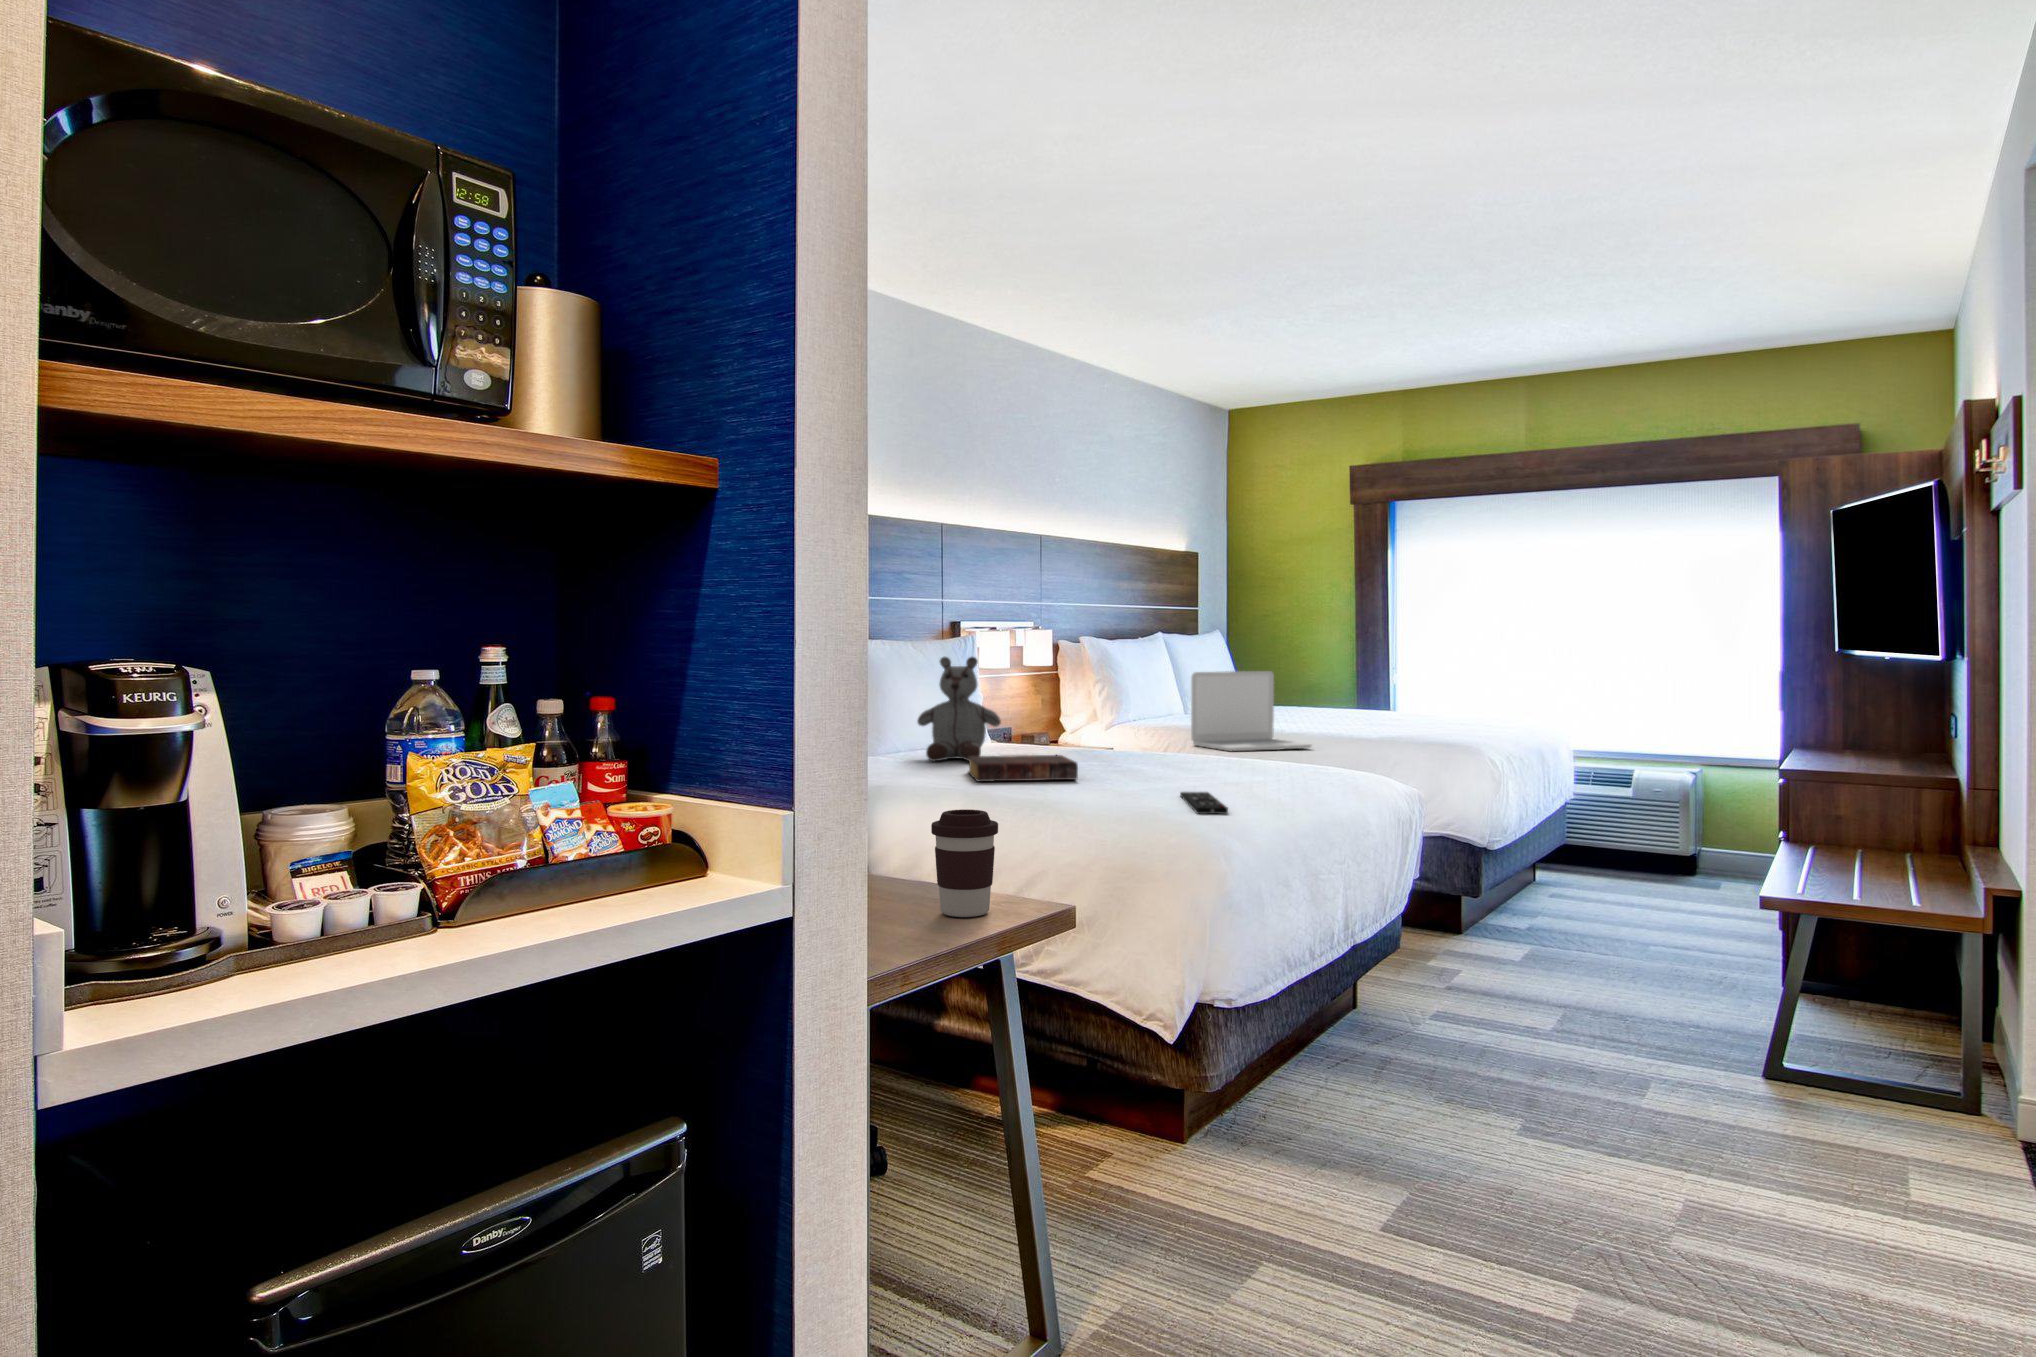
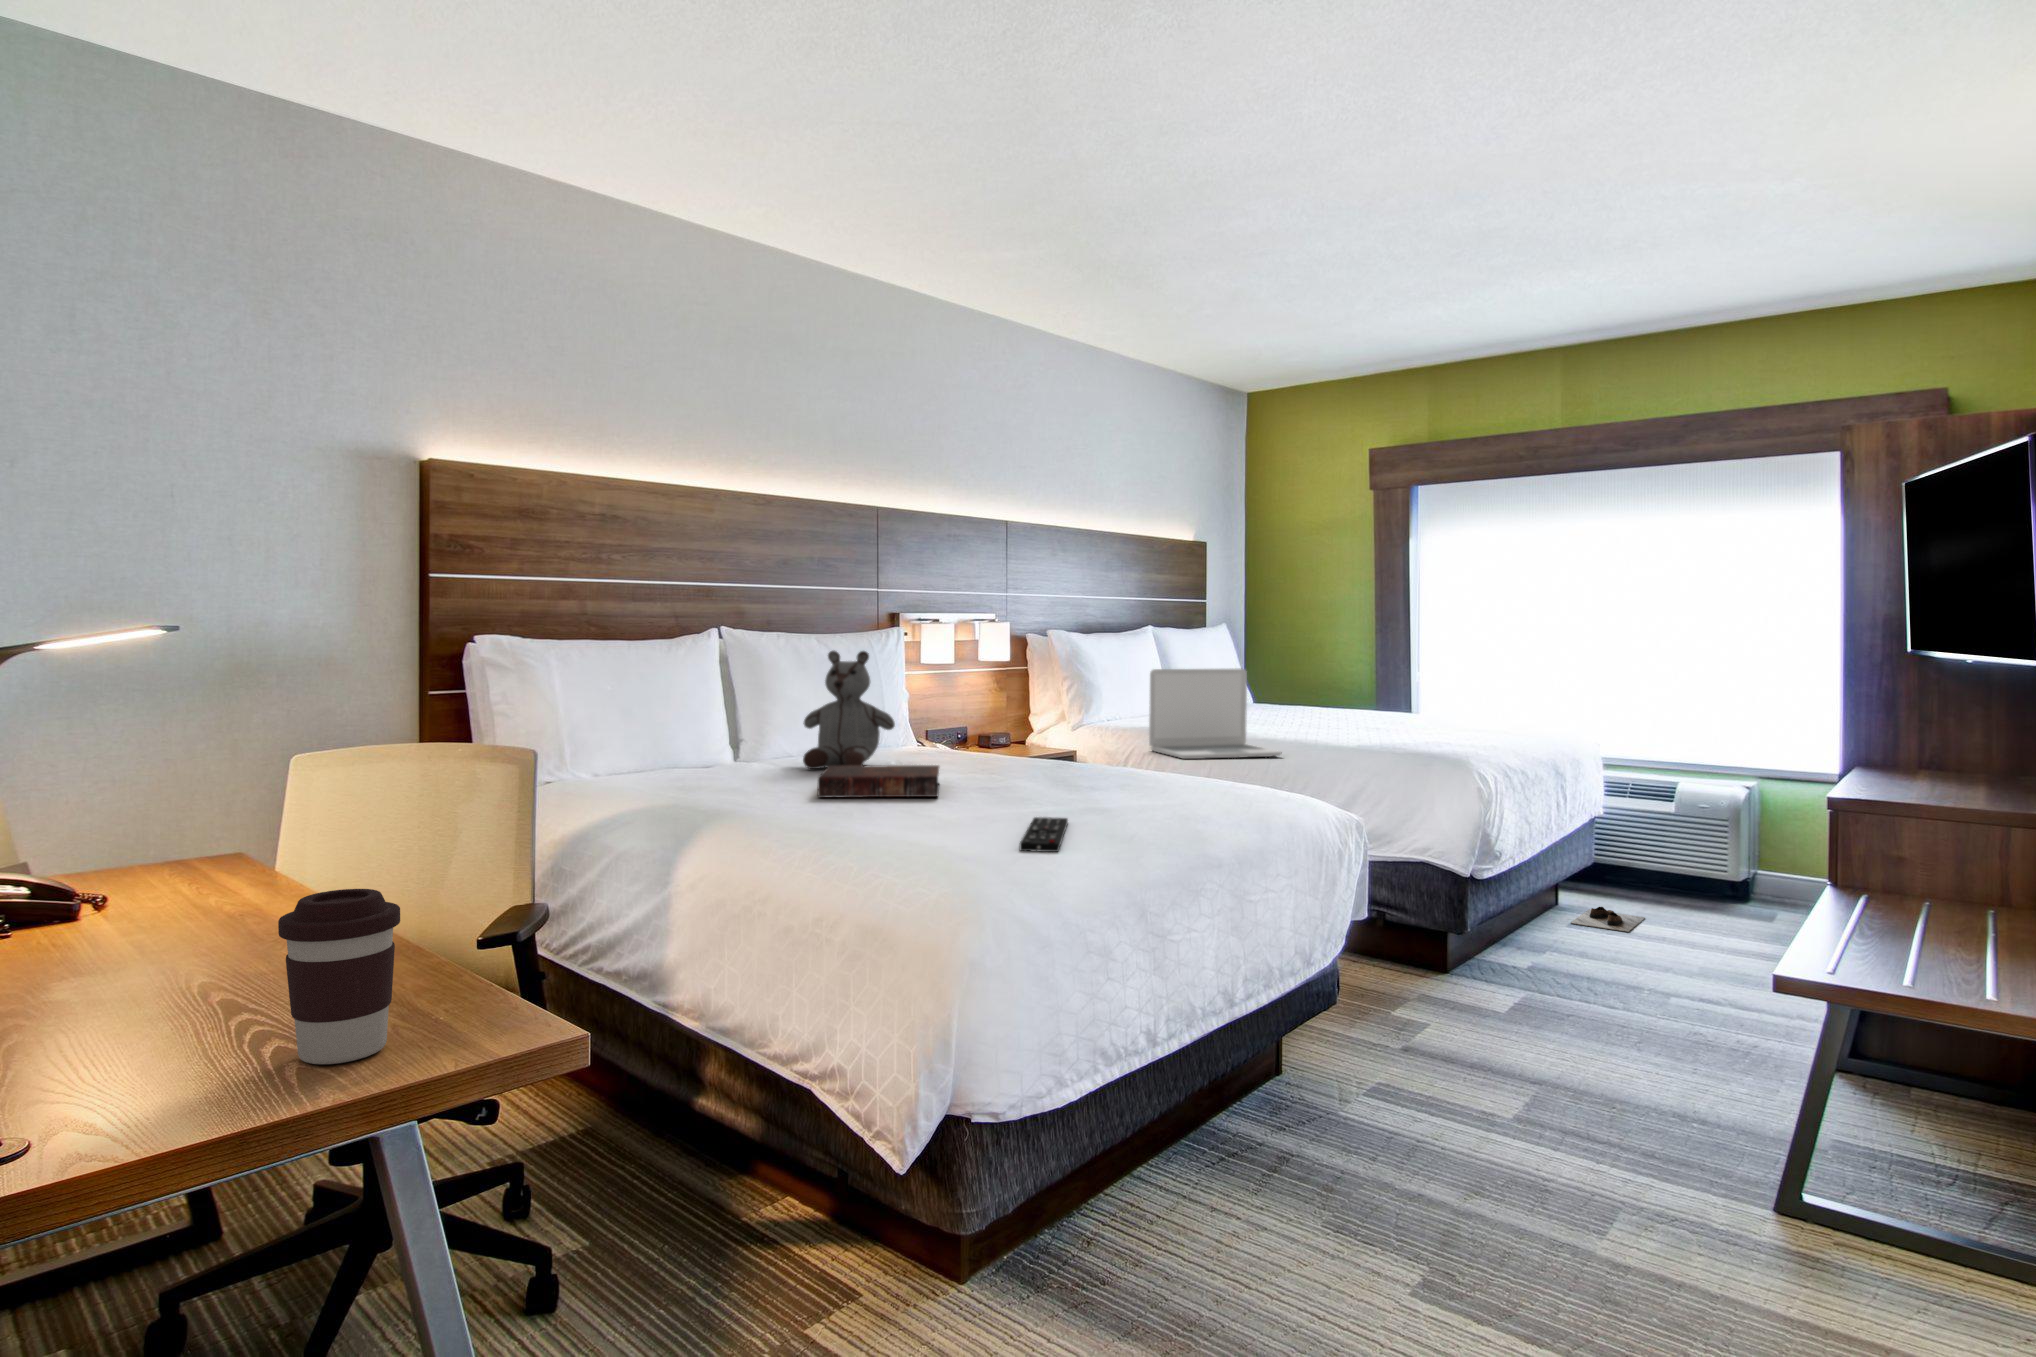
shoe: none [1552,879,1613,899] -> present [1571,907,1645,932]

